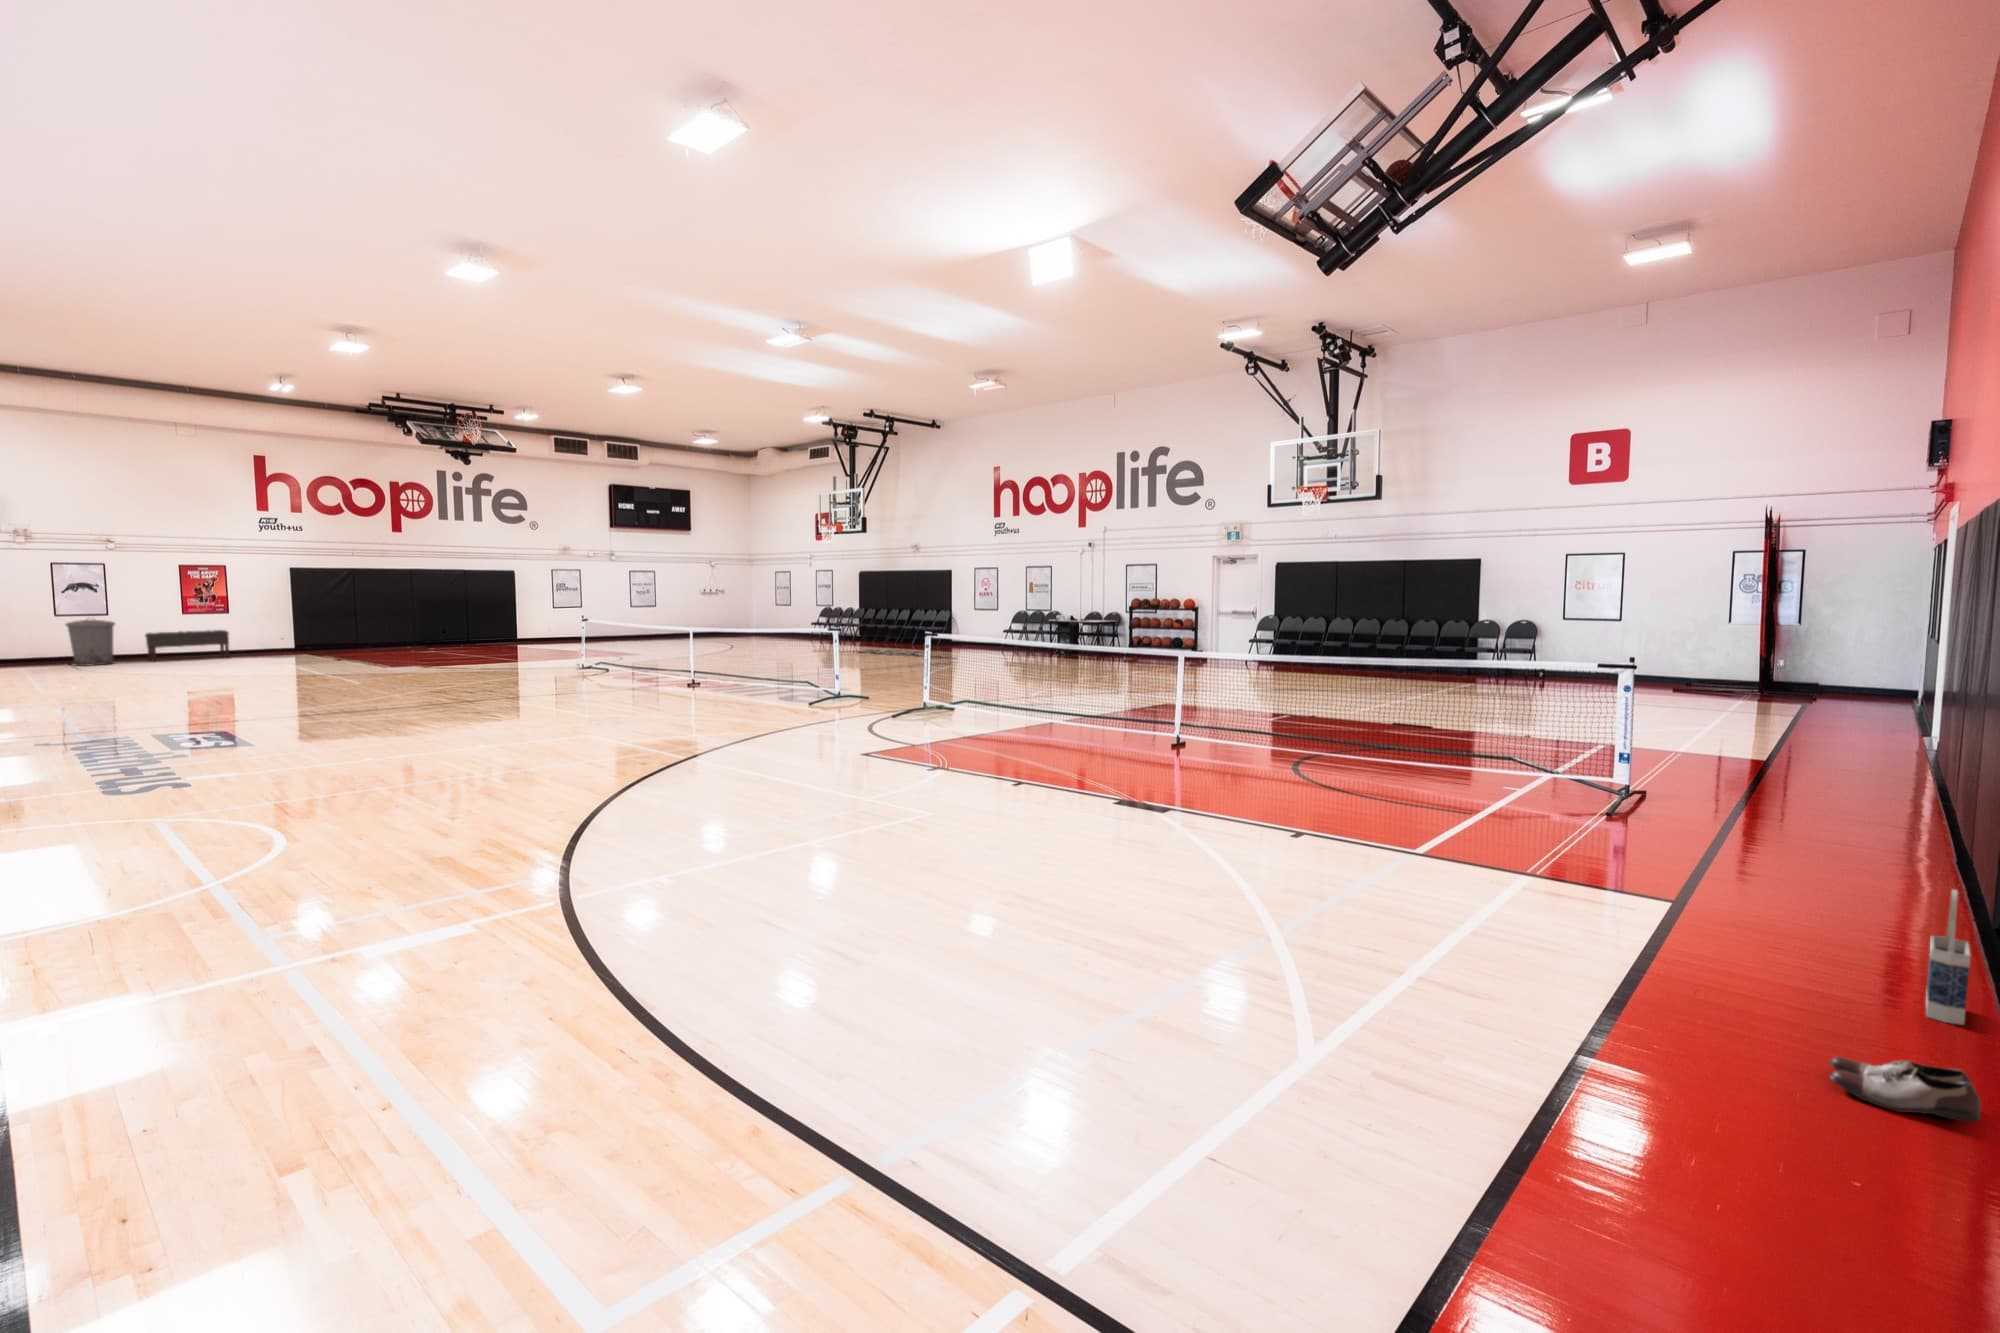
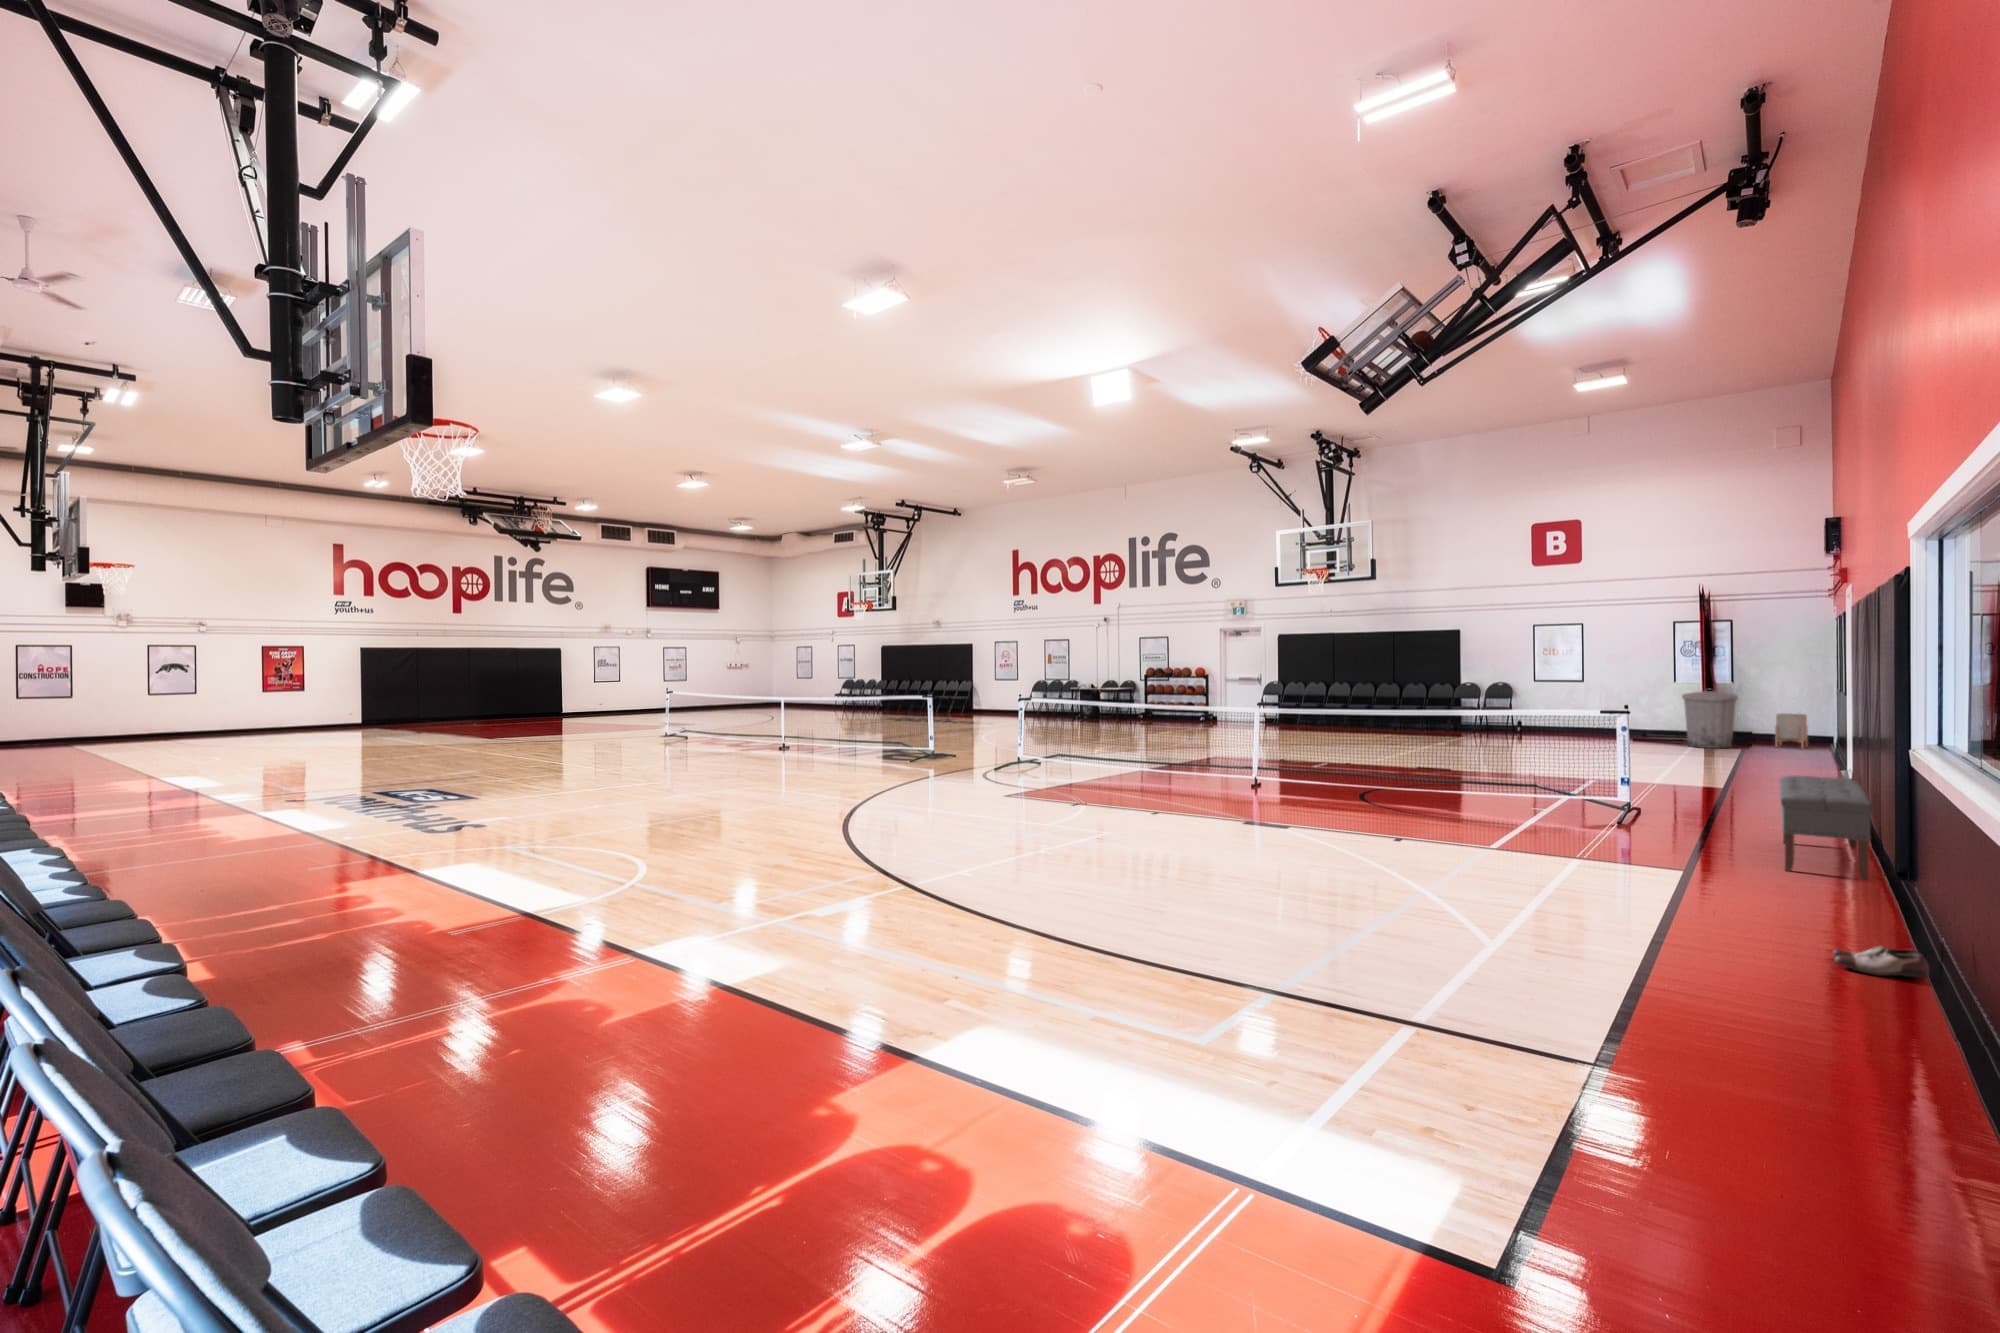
trash can: present [65,619,115,666] -> present [1682,691,1738,748]
bench: present [145,630,229,661] -> present [1779,775,1873,879]
planter: none [1849,663,1892,707] -> present [1775,713,1808,748]
bag: present [1926,890,1970,1025] -> none [1882,847,1910,936]

